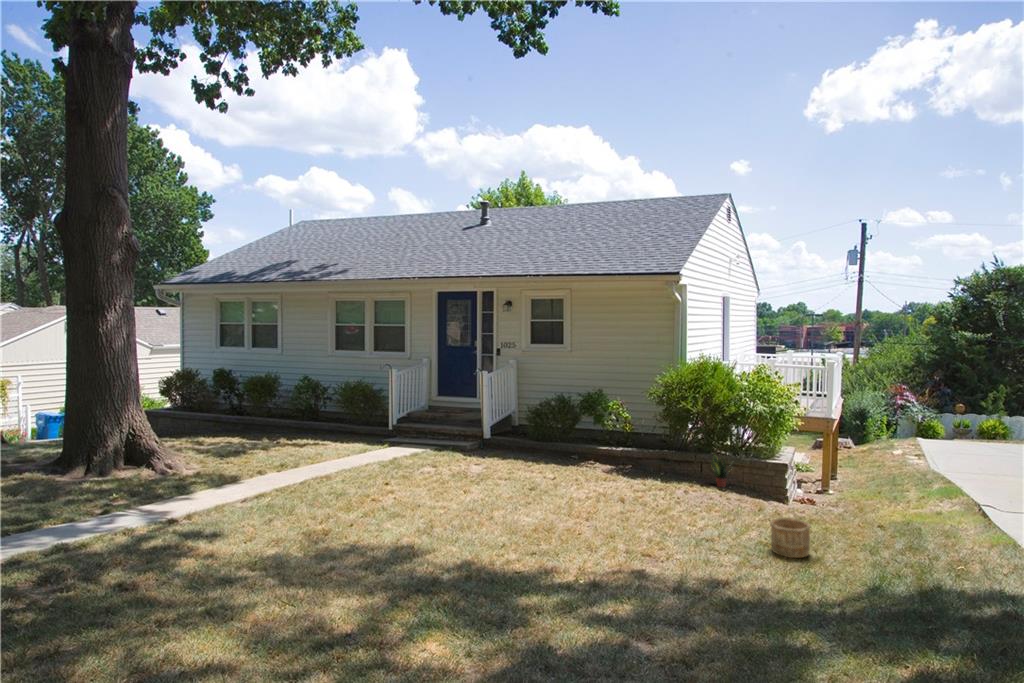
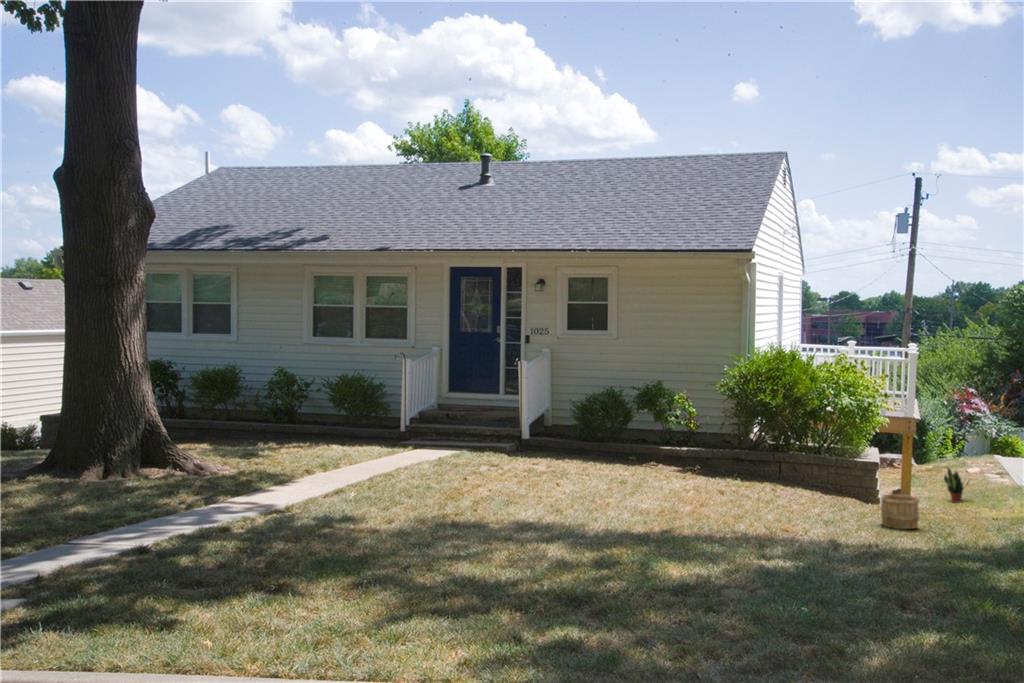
potted plant: present [711,454,730,487] -> present [944,468,969,503]

